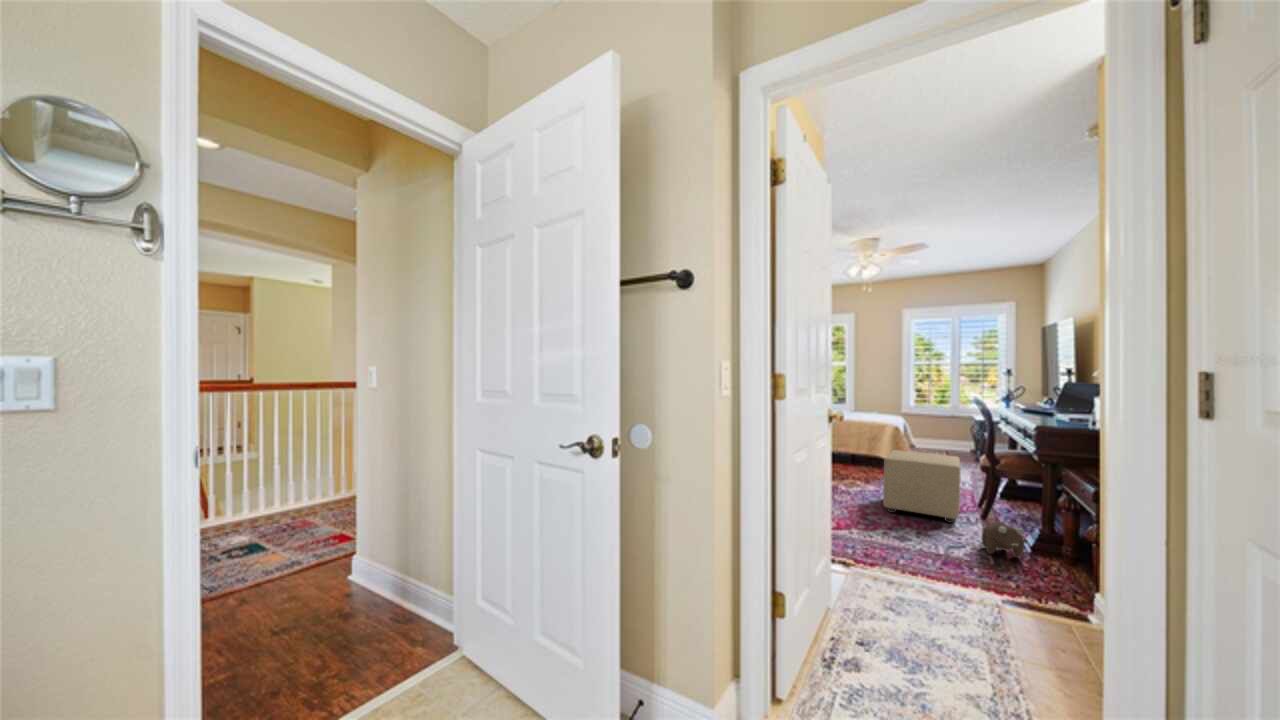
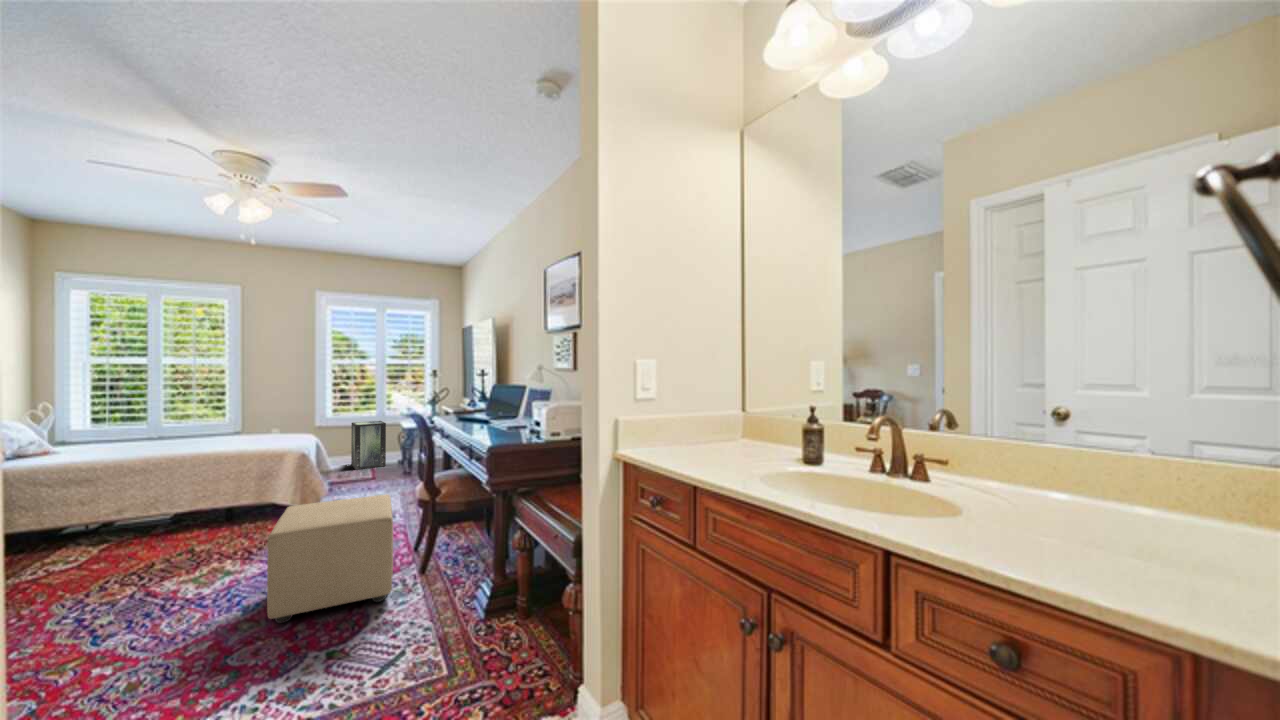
storage box: none [930,411,961,452] -> present [351,421,386,470]
plush toy: present [982,522,1024,557] -> none [427,591,482,648]

